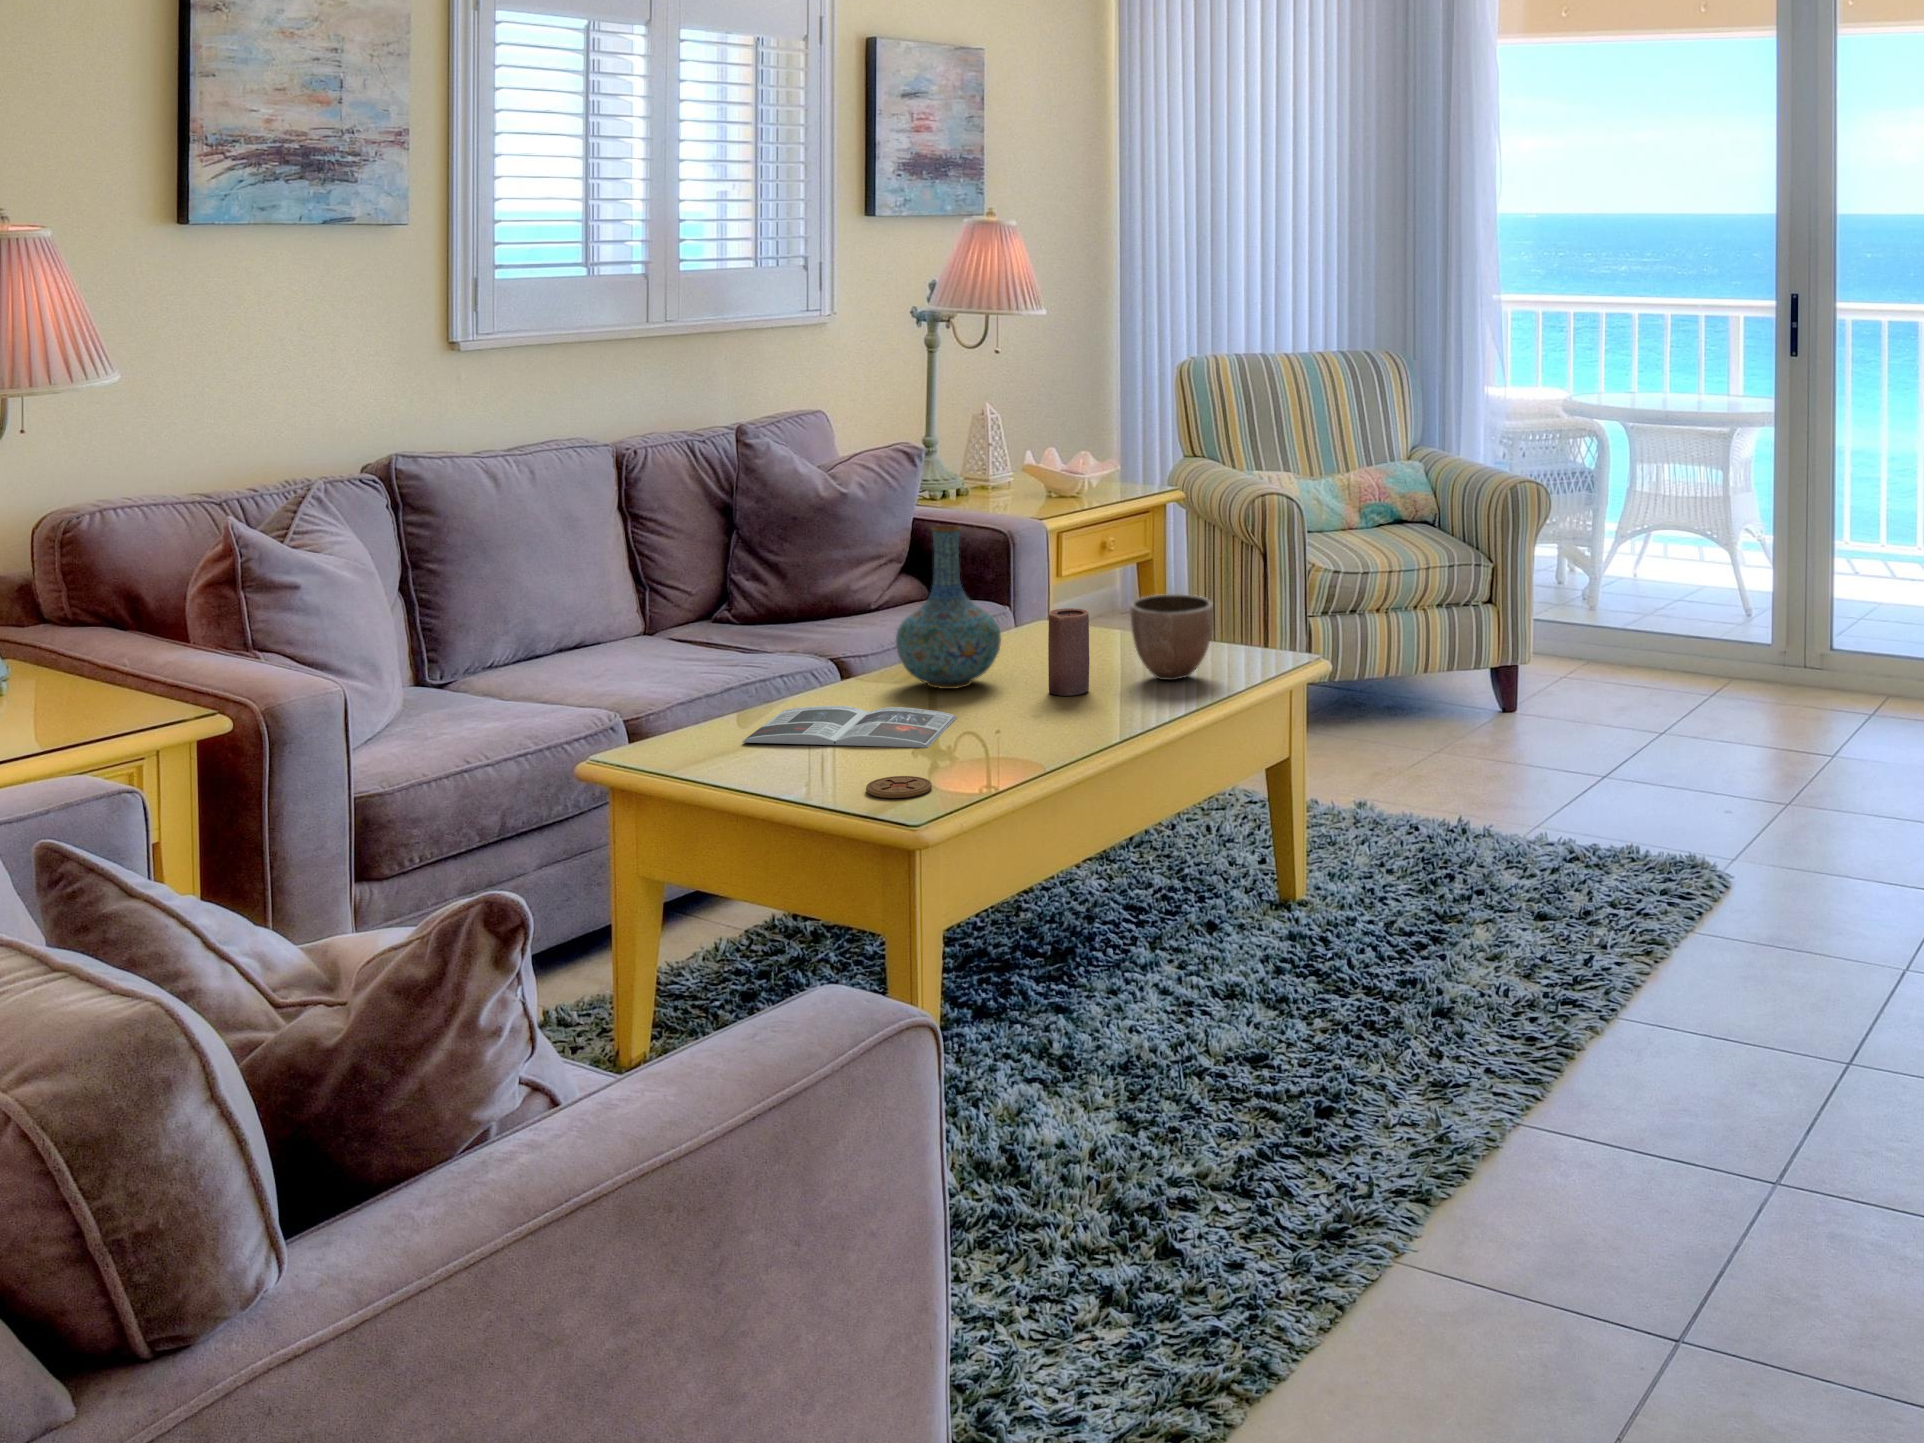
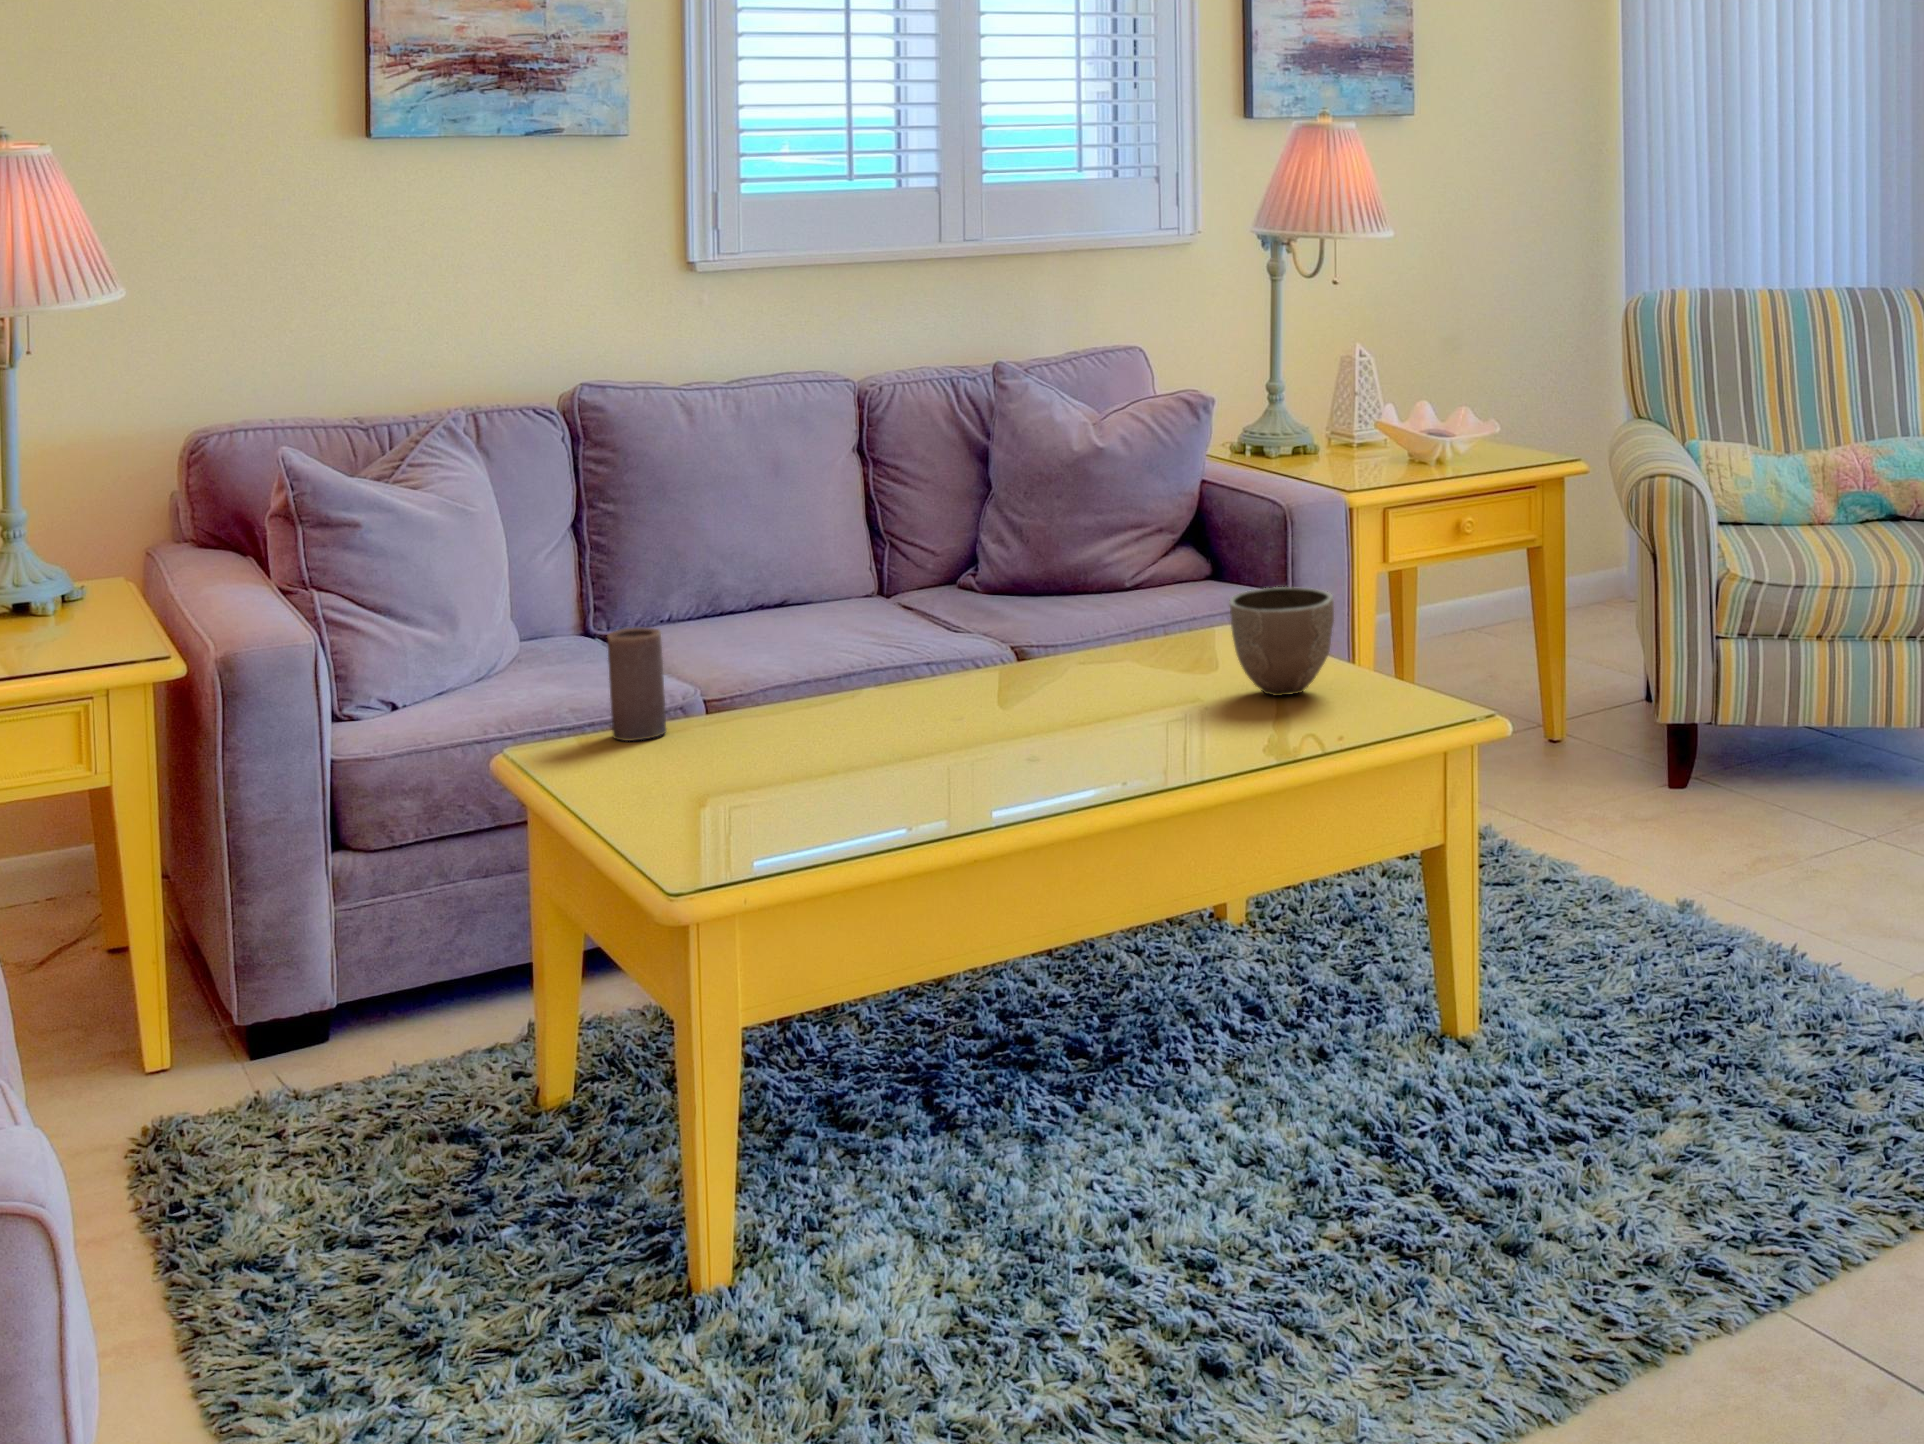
vase: present [896,526,1001,689] -> none [963,487,1090,685]
candle: present [1048,608,1090,696] -> present [607,628,667,741]
magazine: present [742,706,957,748] -> none [711,691,971,749]
coaster: present [866,776,932,798] -> none [733,777,811,802]

